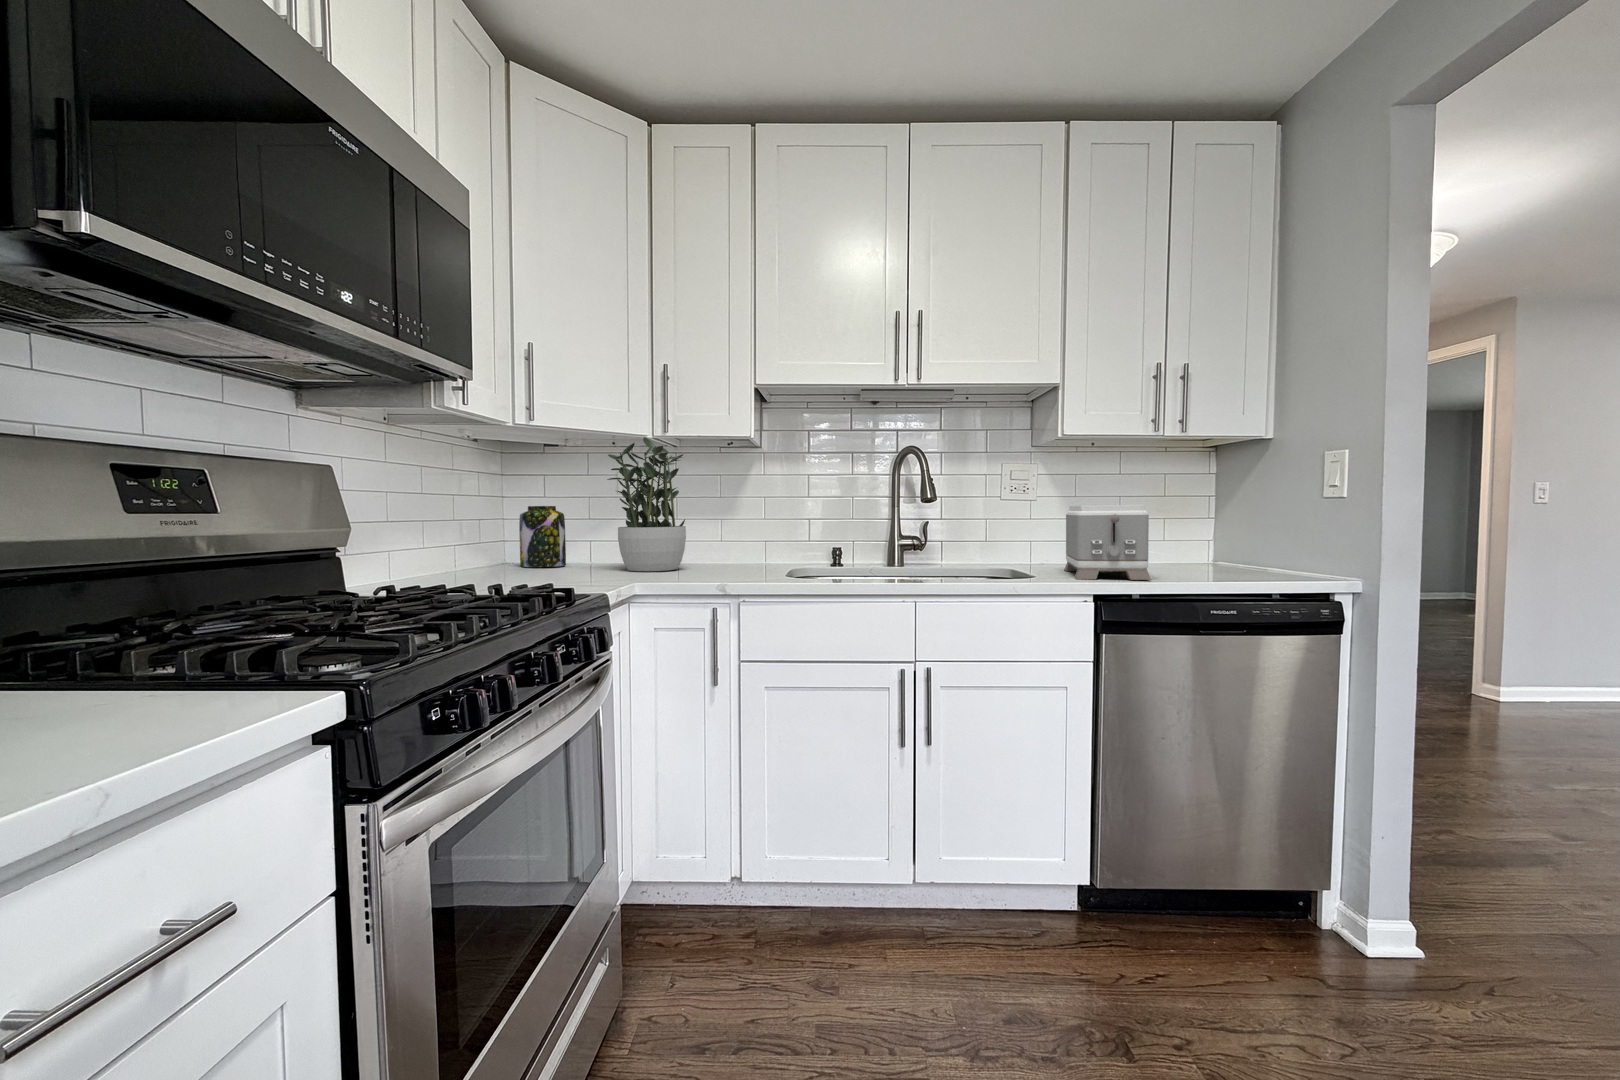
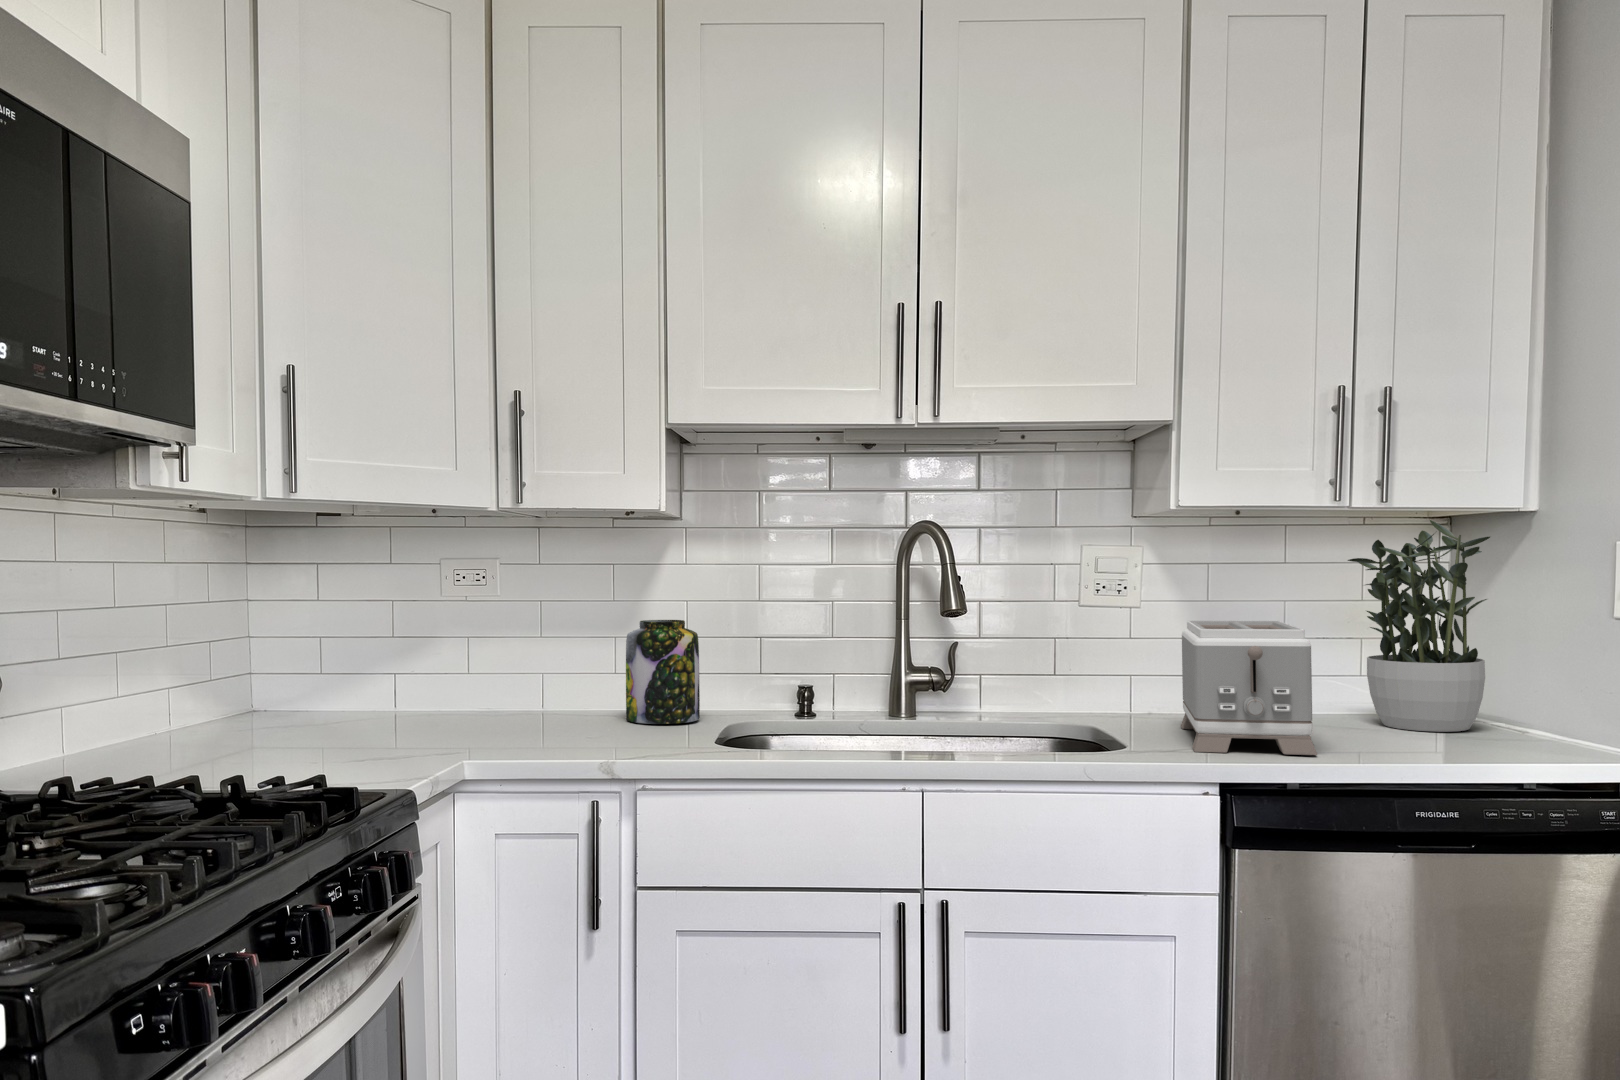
potted plant: present [607,437,686,571] -> present [1348,520,1490,732]
jar: present [519,506,566,567] -> present [626,620,700,724]

